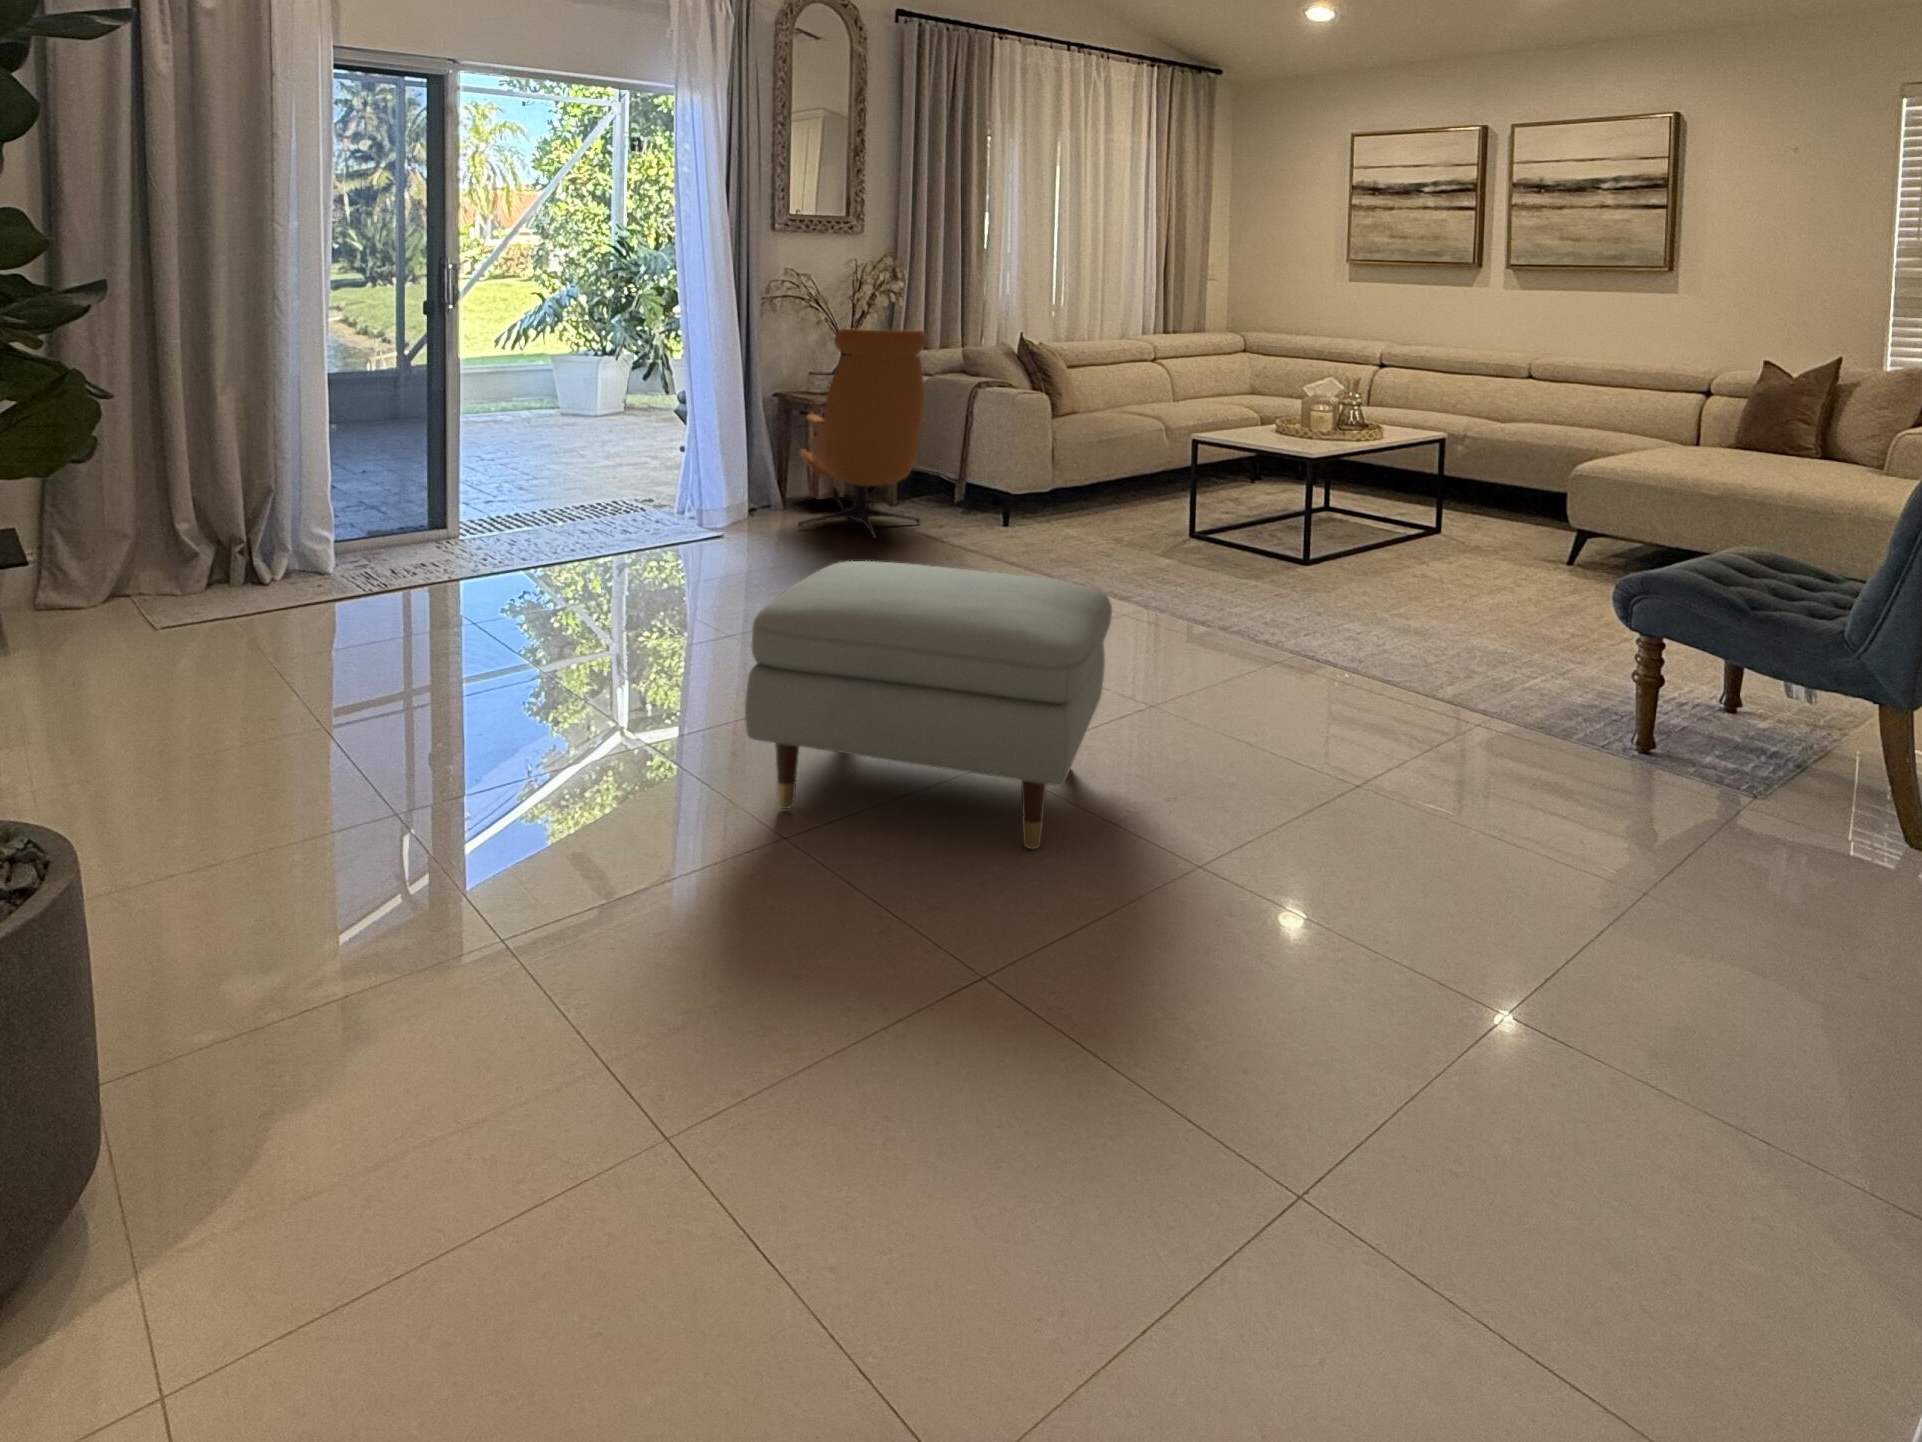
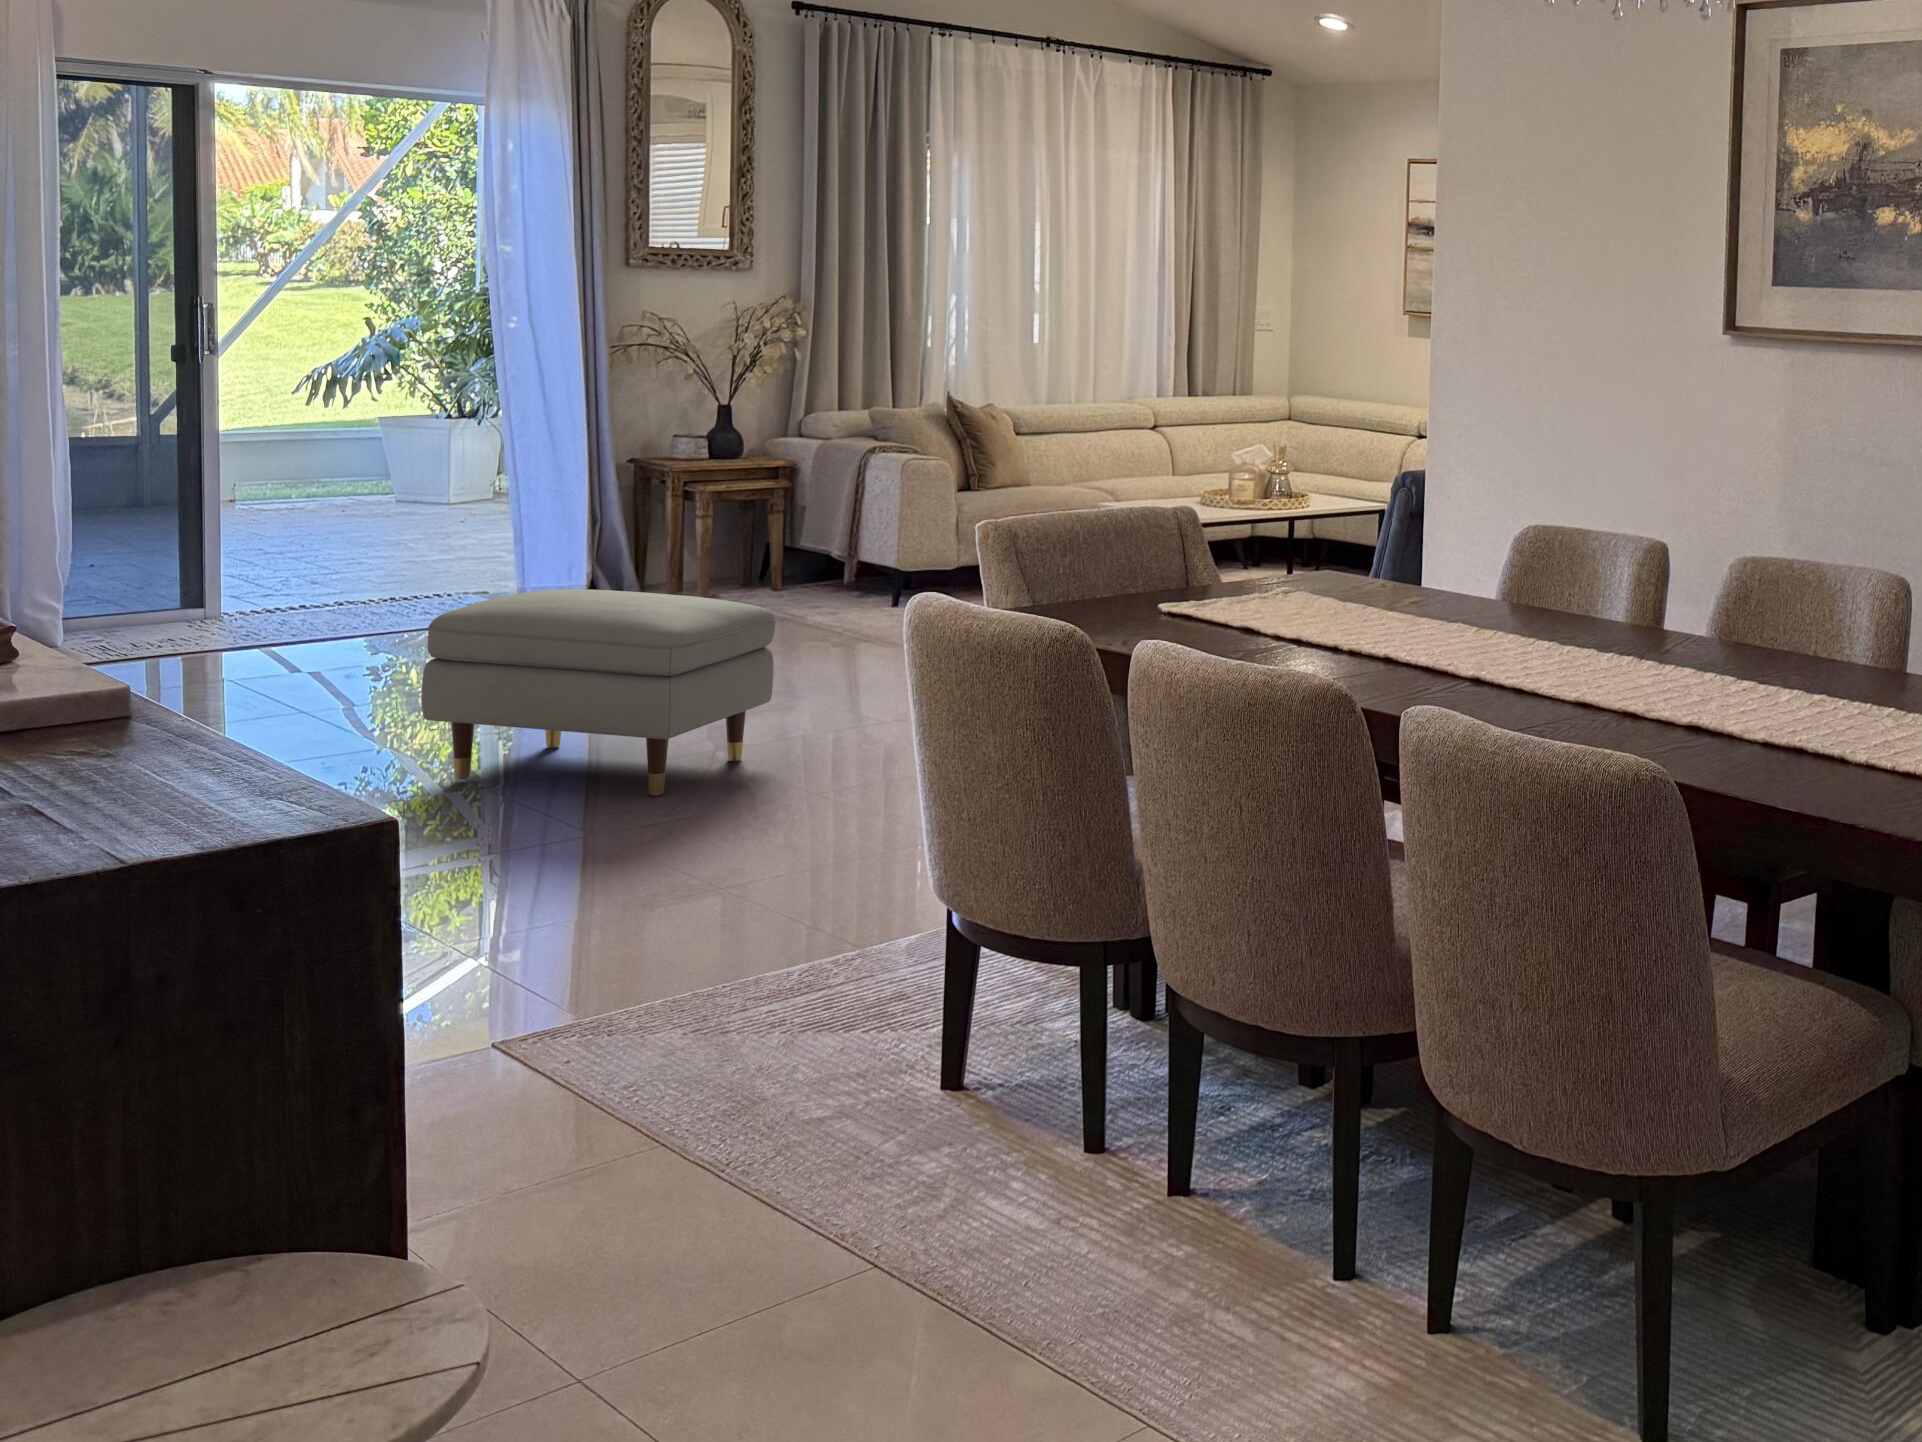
lounge chair: present [794,328,927,538] -> none [638,384,789,618]

